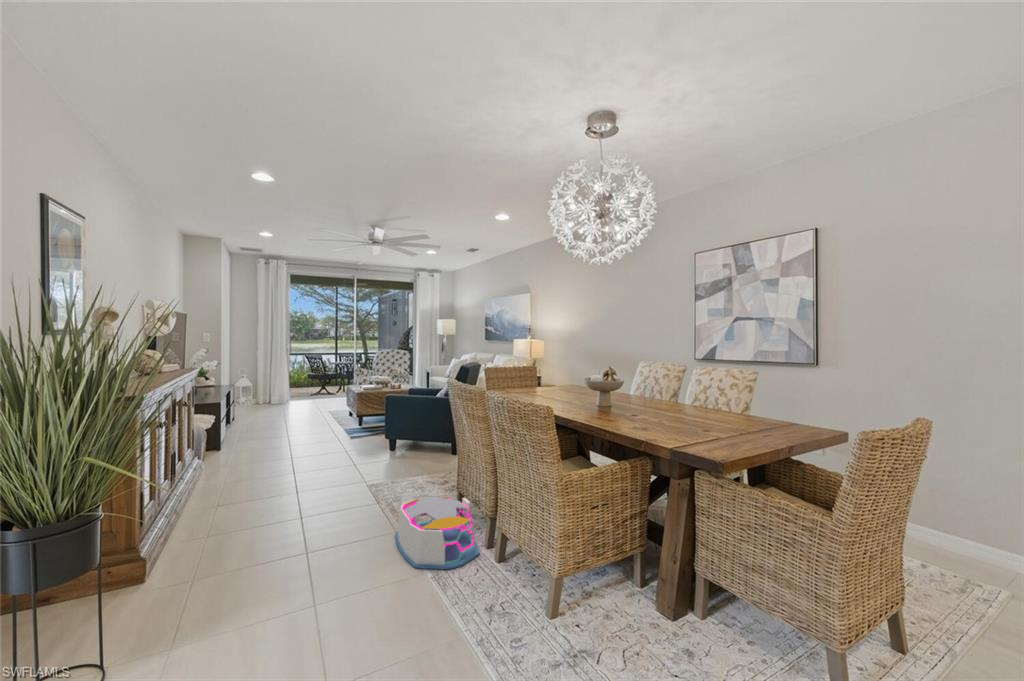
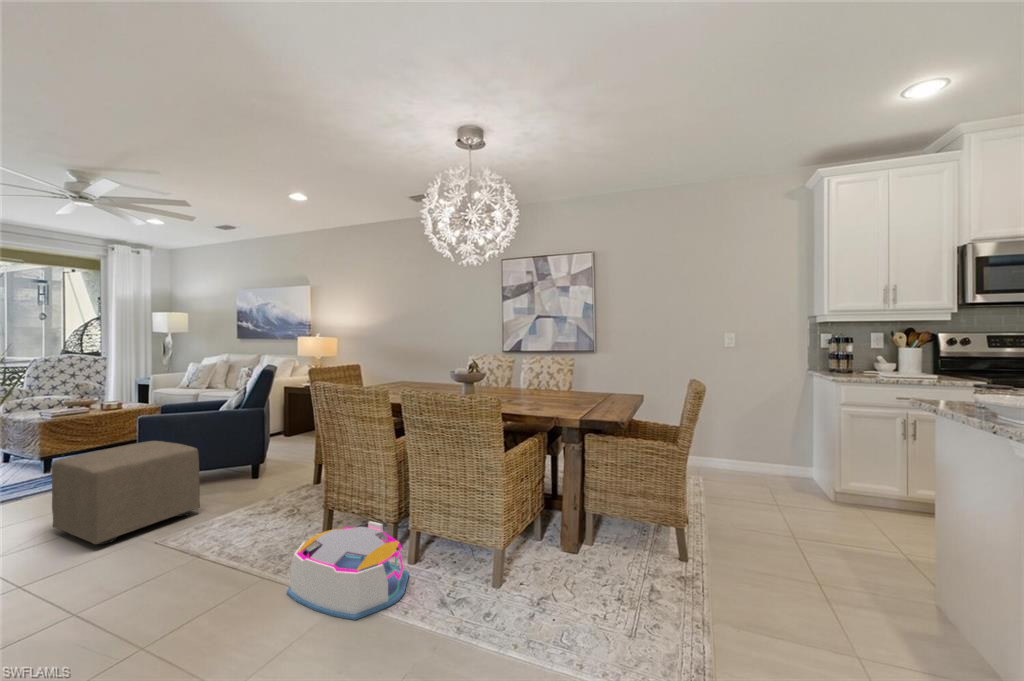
ottoman: none [330,410,402,473] -> present [52,441,200,545]

